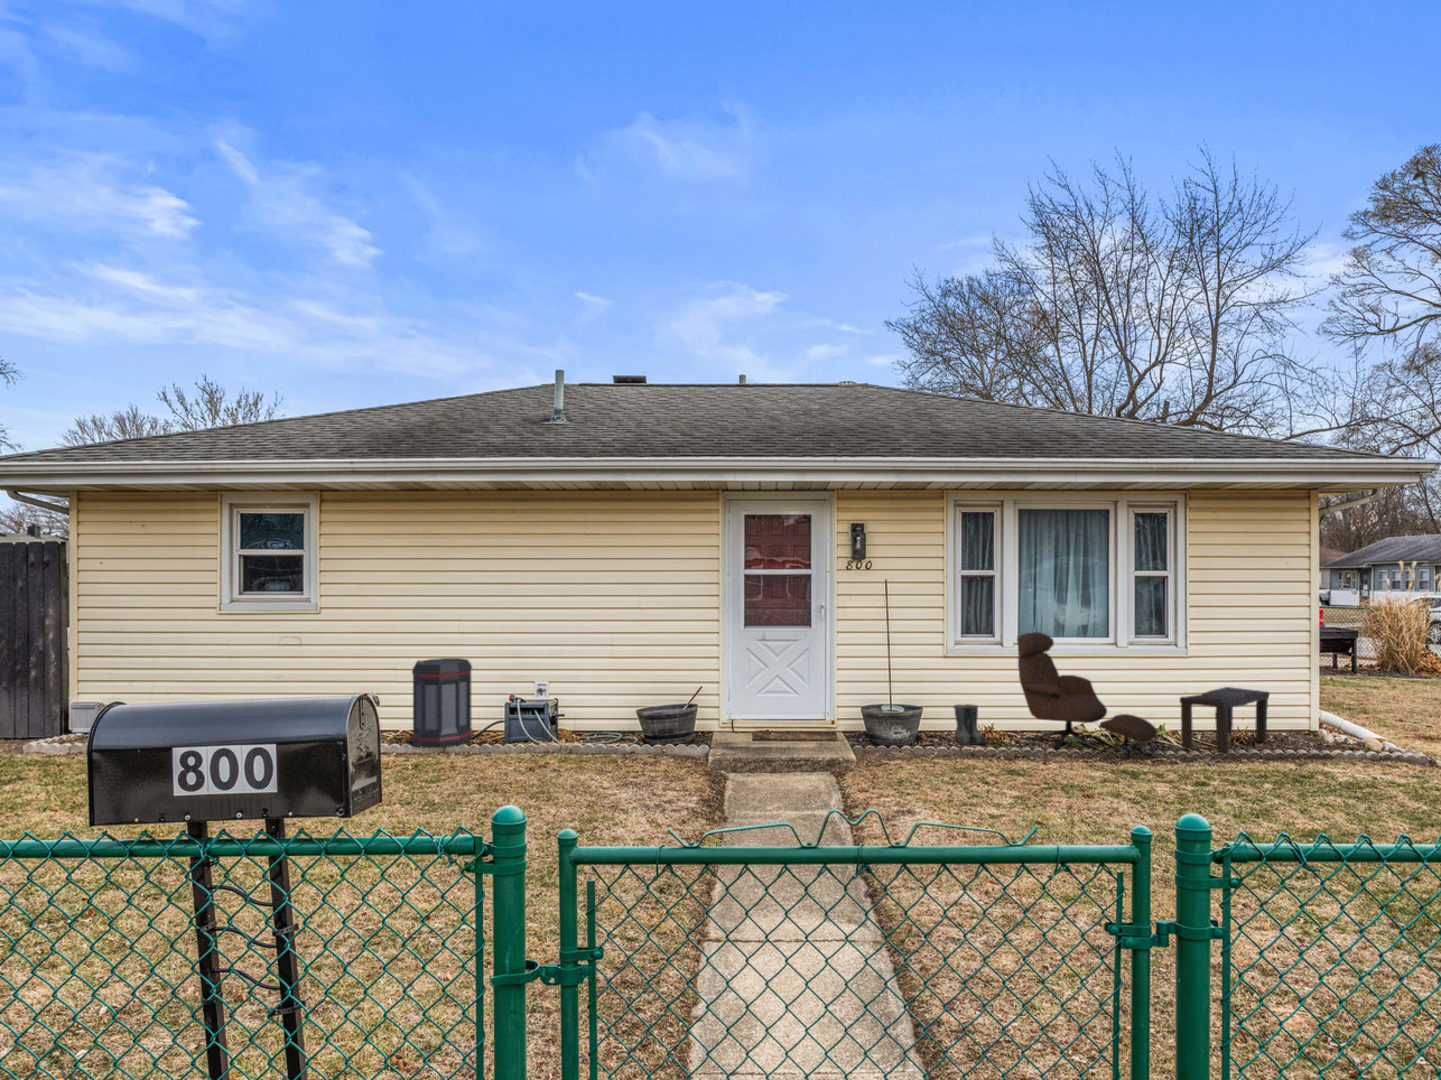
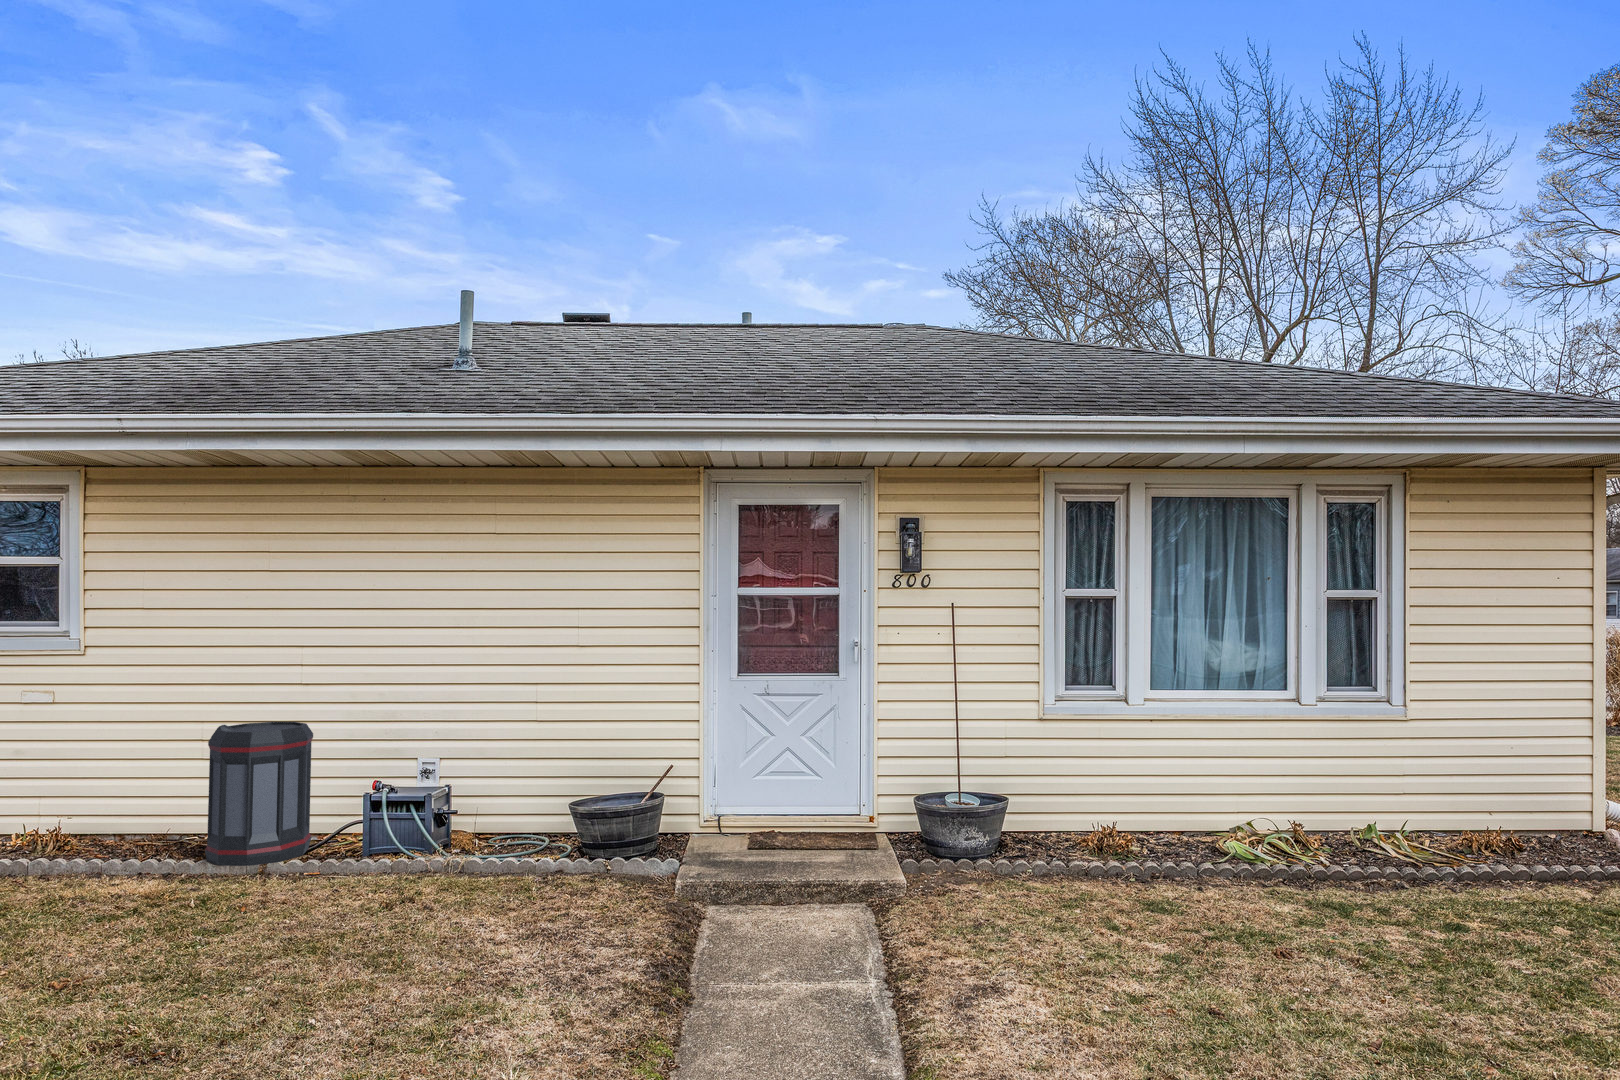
lounge chair: present [1017,632,1157,758] -> none [1153,682,1370,879]
bench: present [1180,687,1270,754] -> none [1399,764,1531,870]
boots: present [953,704,986,745] -> none [1058,792,1111,856]

